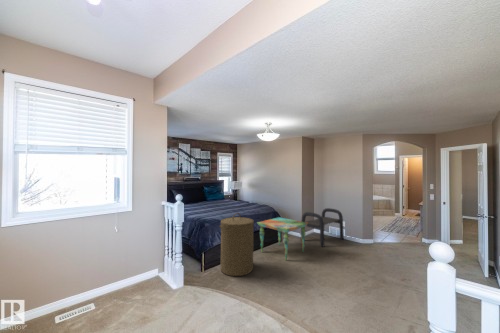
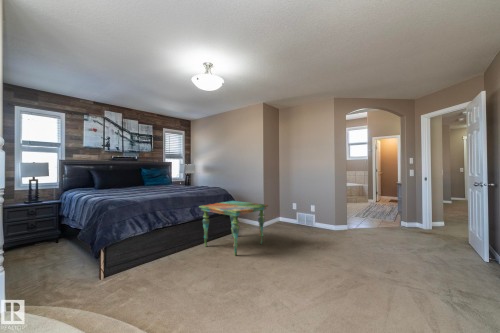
bench: present [301,208,344,247] -> none [261,191,314,237]
laundry hamper: present [220,213,254,276] -> none [125,188,186,283]

